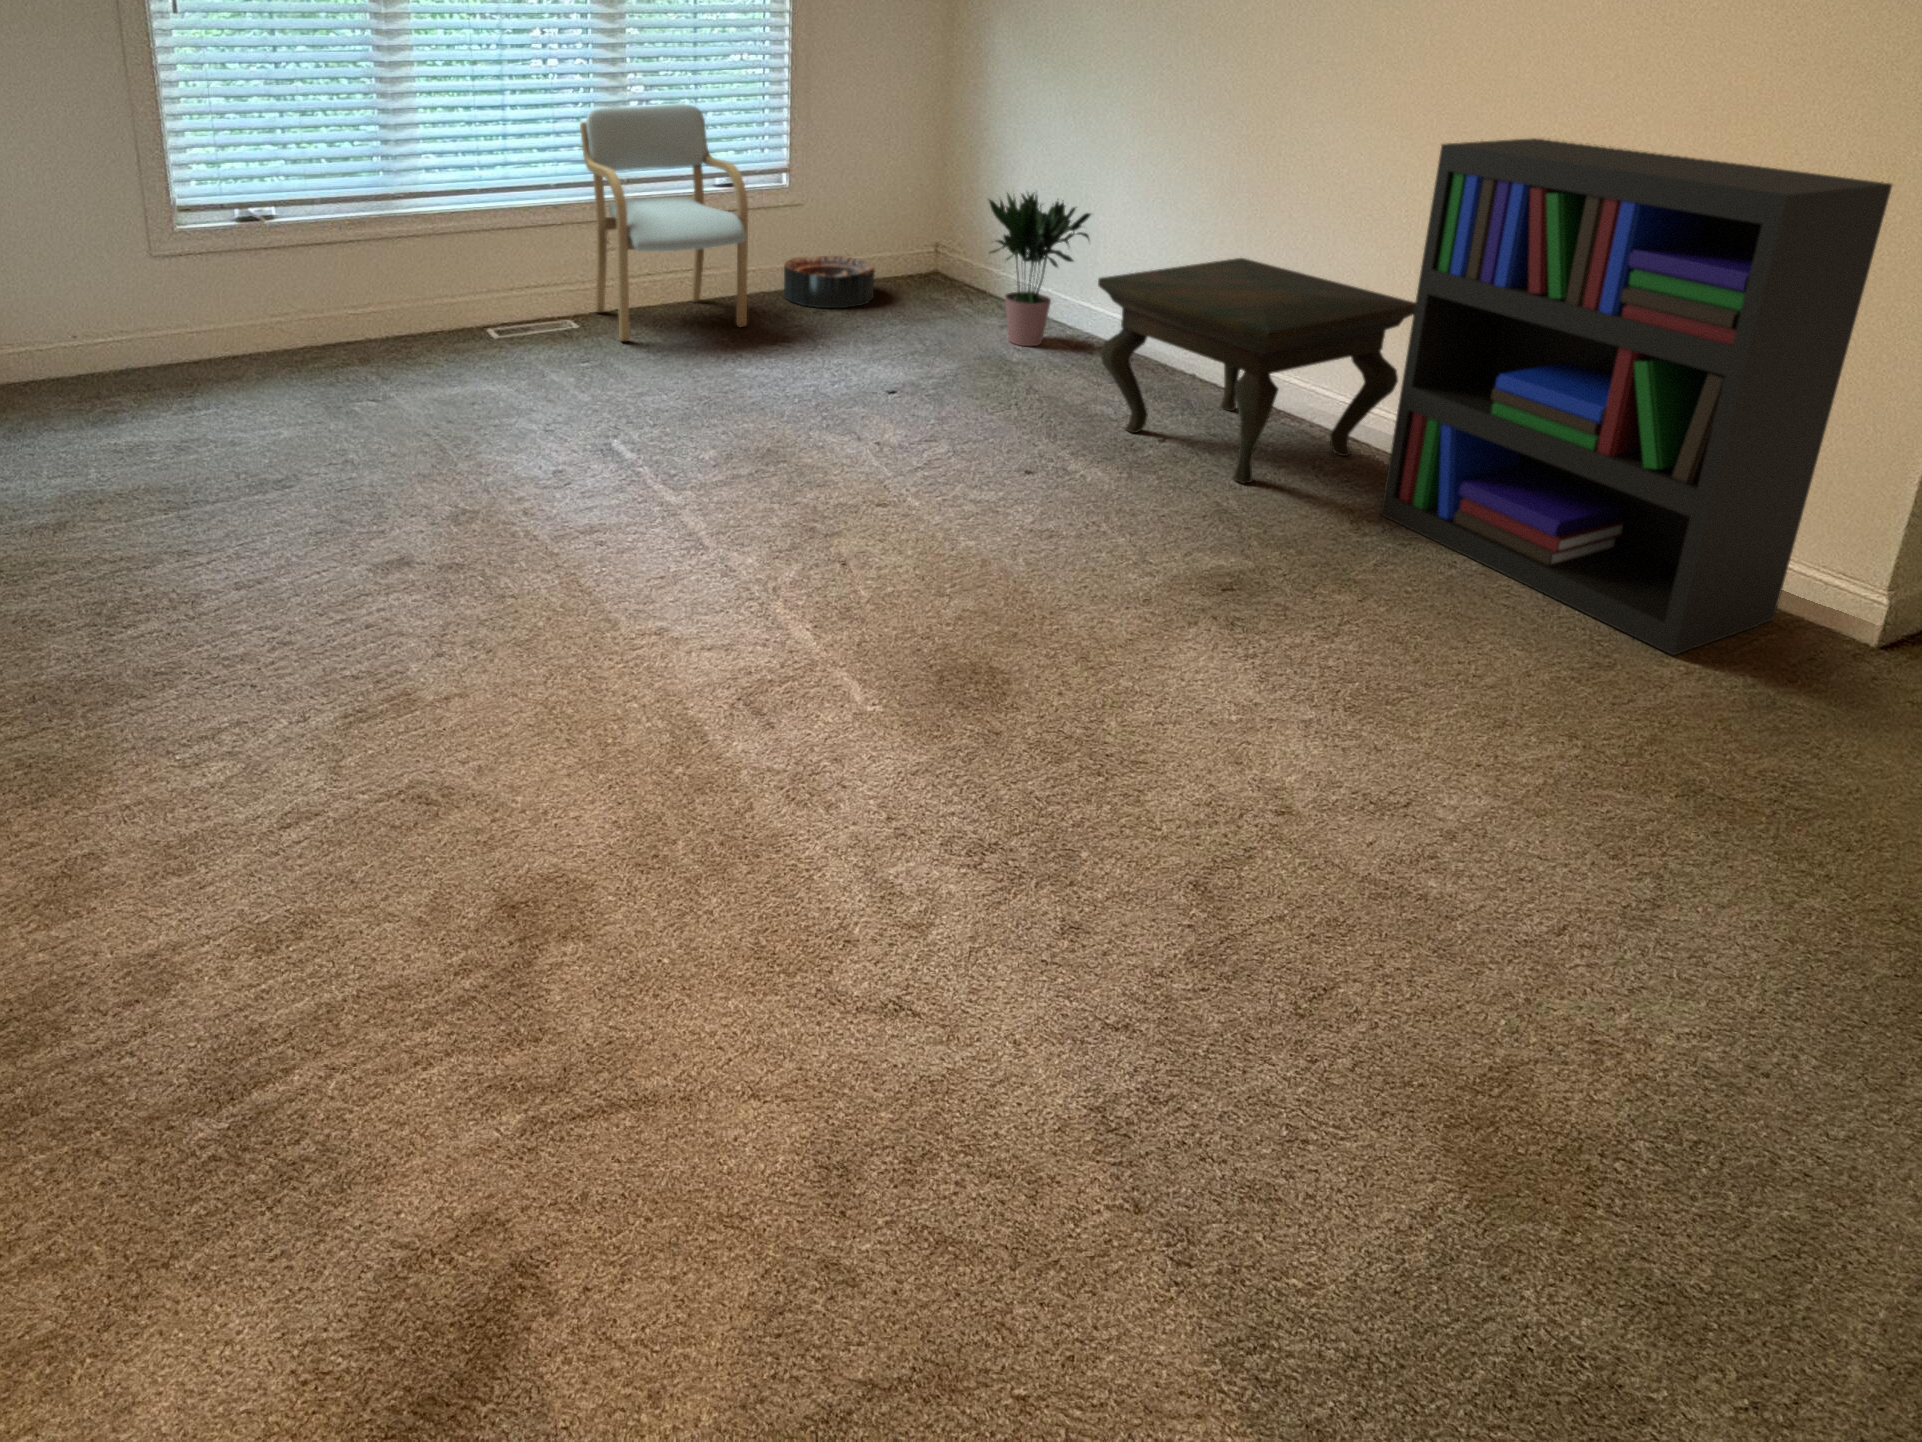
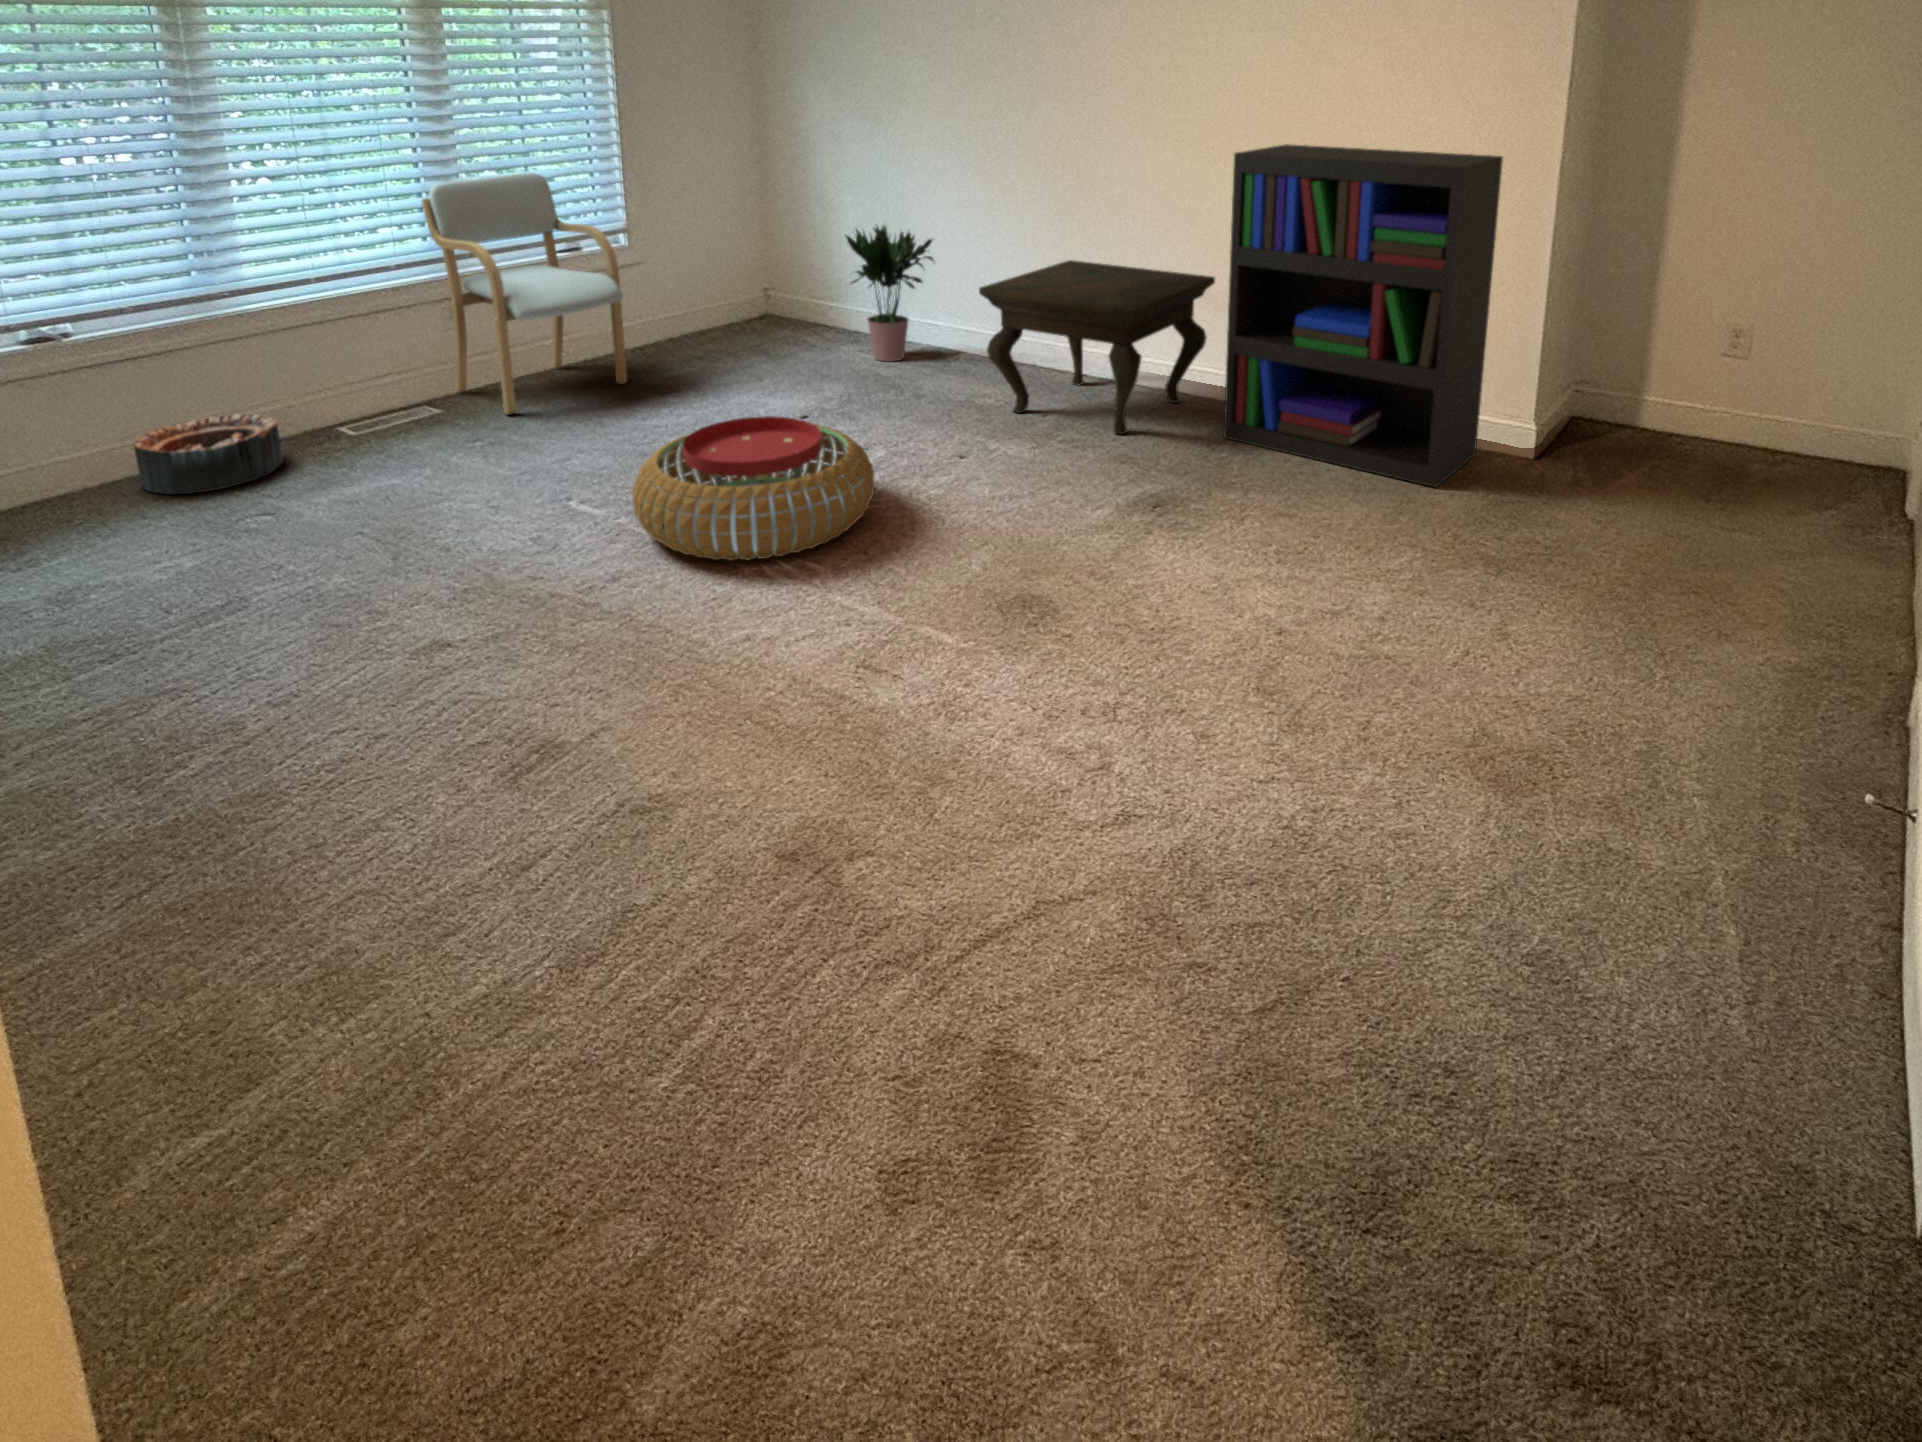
basket: present [784,256,875,308] -> present [134,414,283,495]
pouf: none [640,387,899,546] -> present [632,416,875,560]

